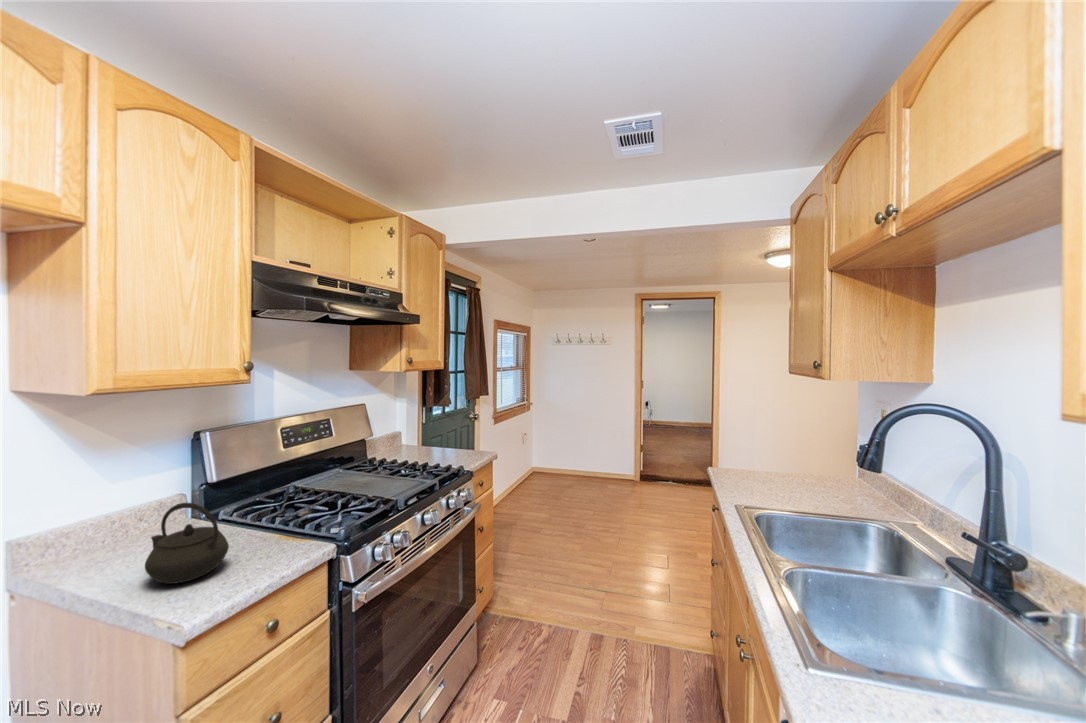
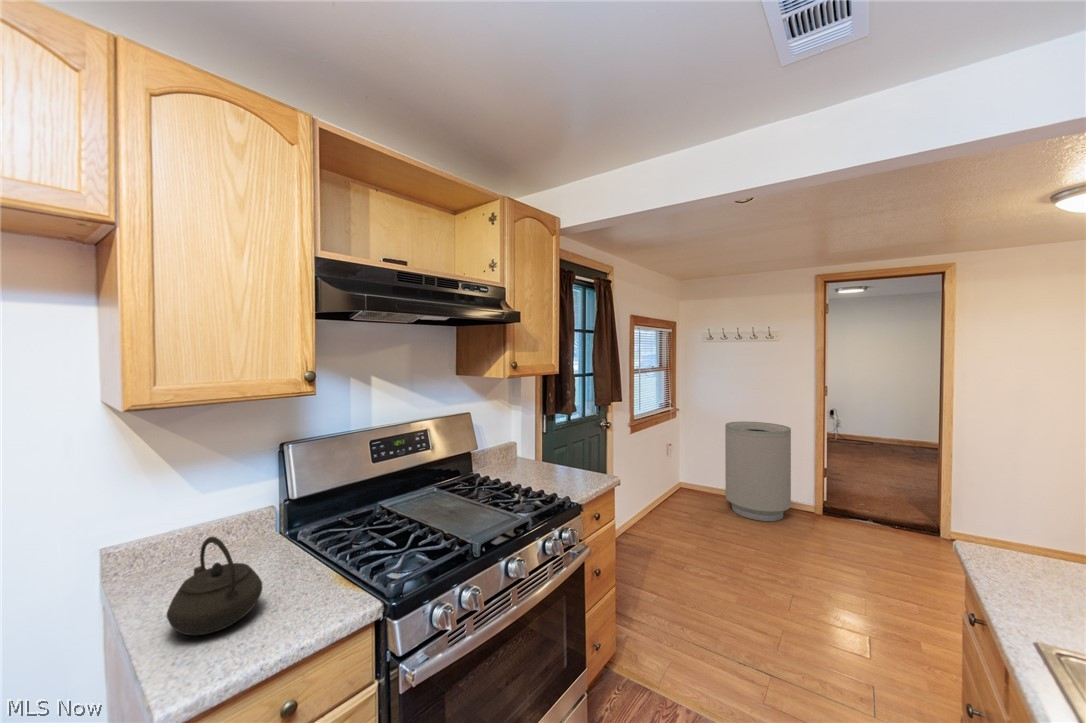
trash can: none [571,411,618,490] -> present [725,421,791,521]

